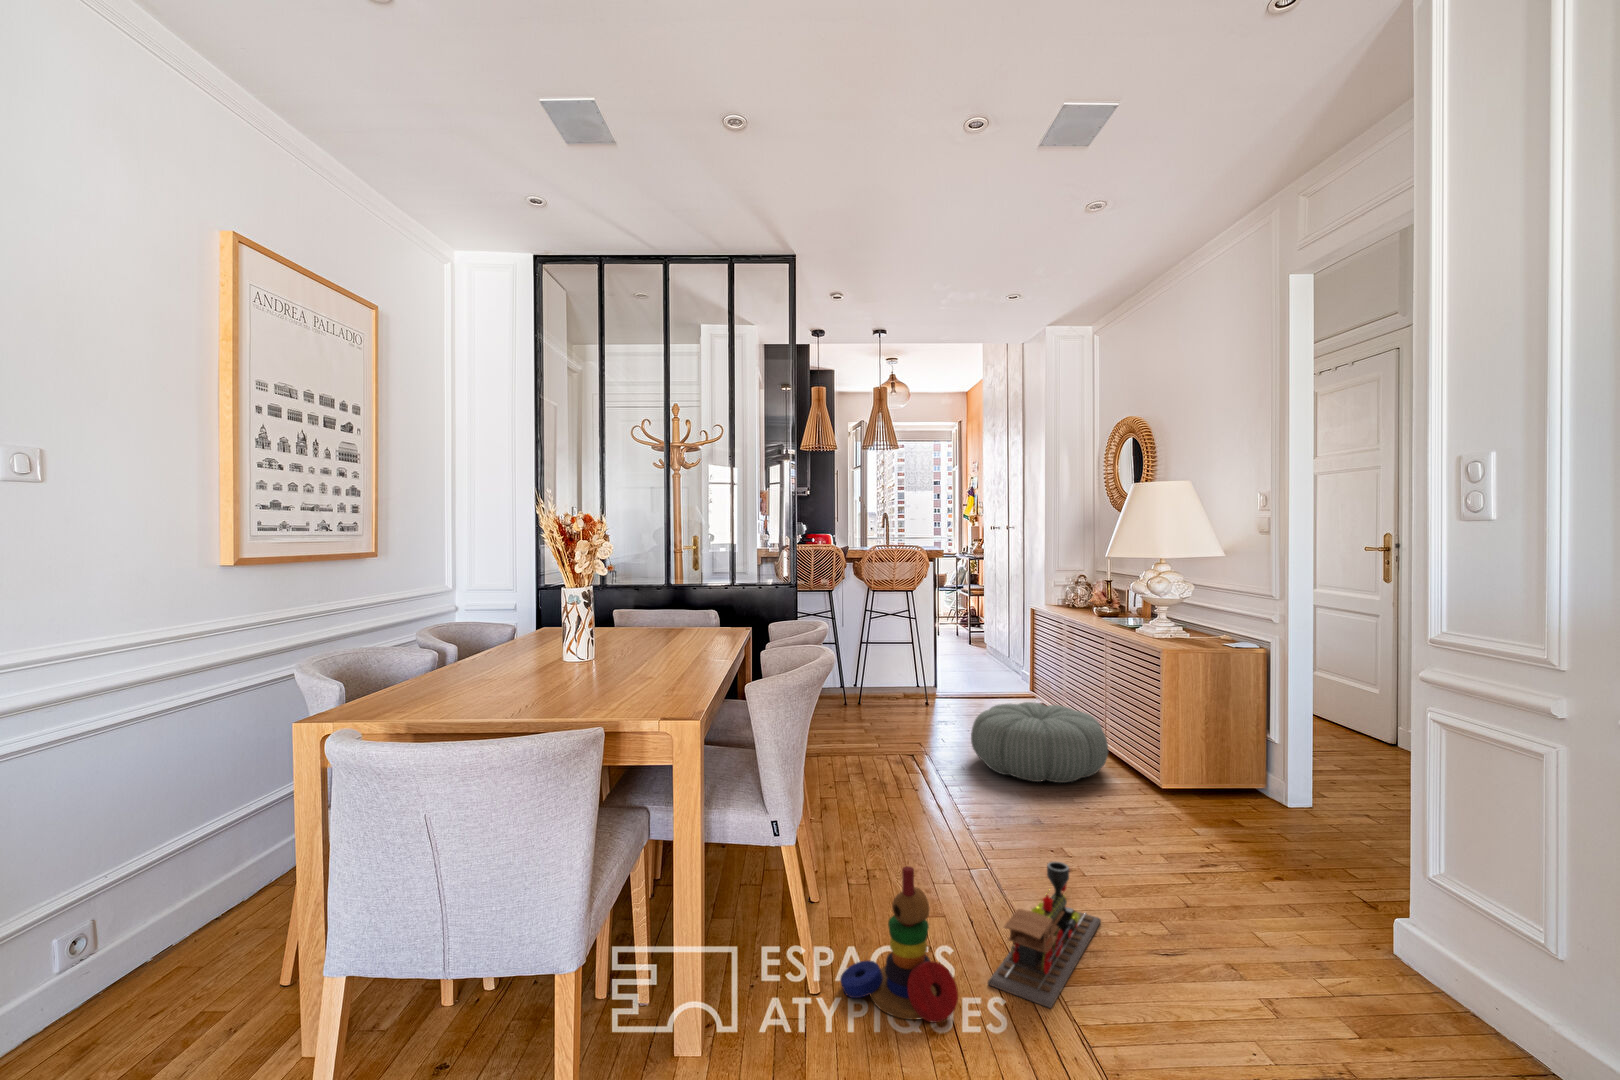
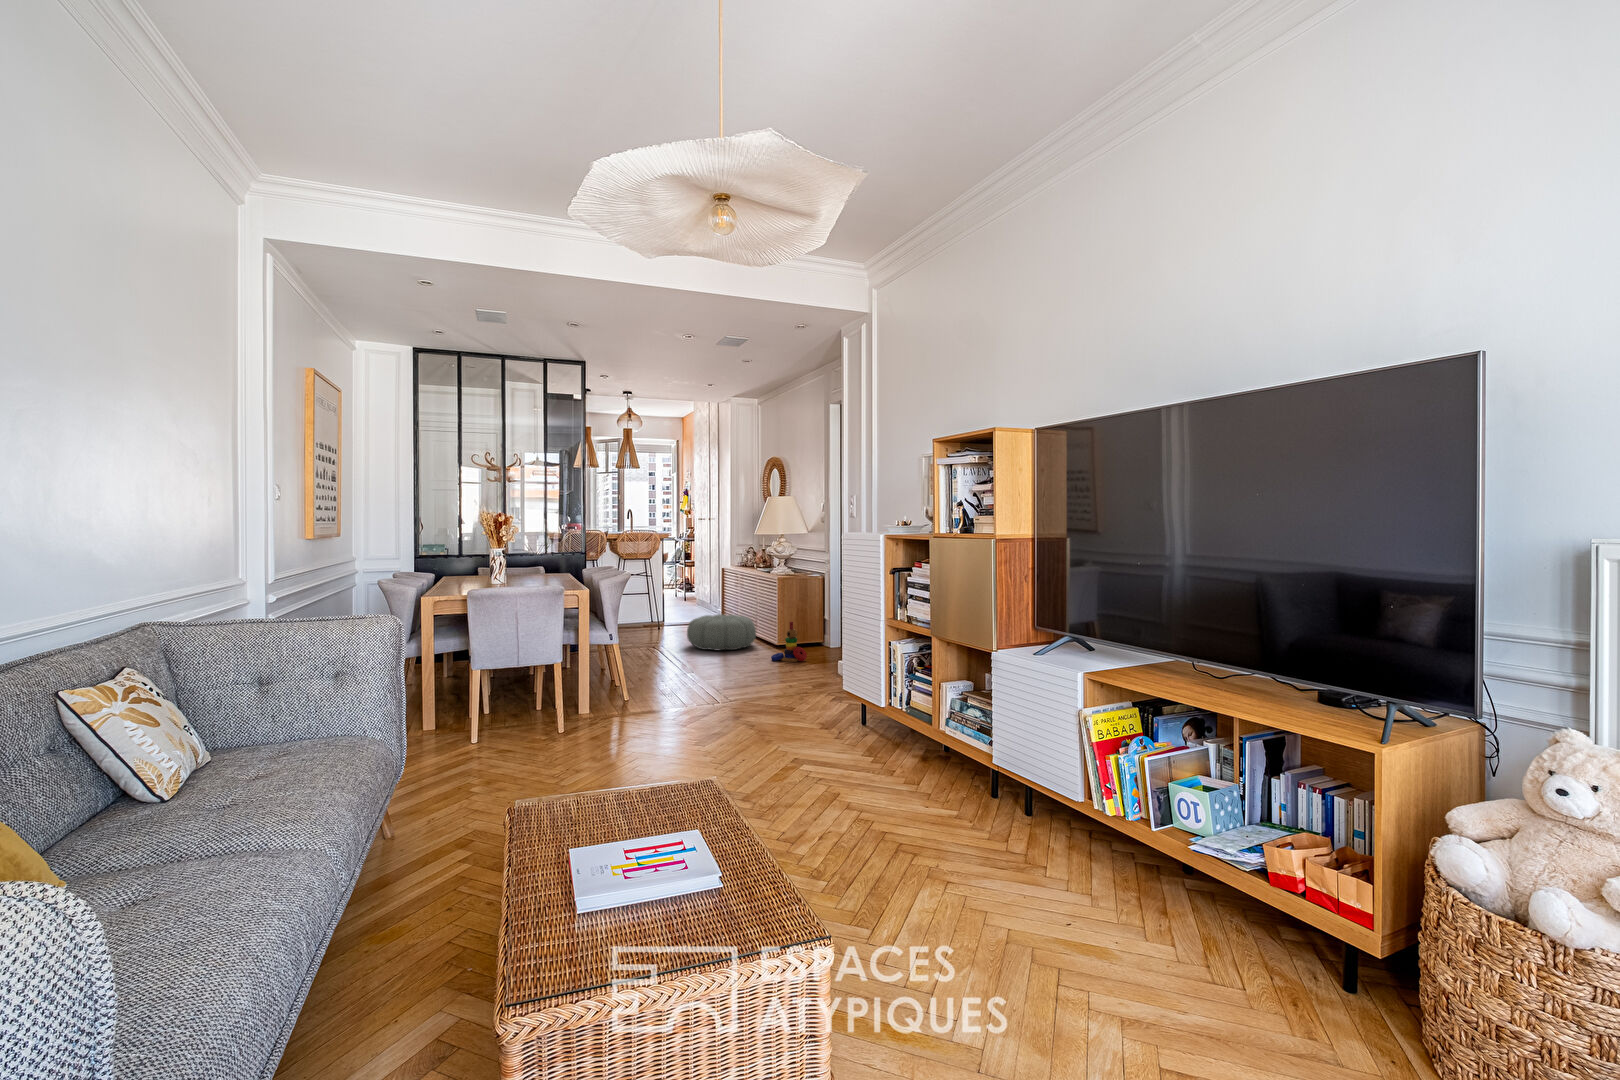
toy train: present [988,861,1101,1008] -> none [694,654,739,694]
stacking toy: present [840,866,958,1023] -> present [771,622,807,662]

